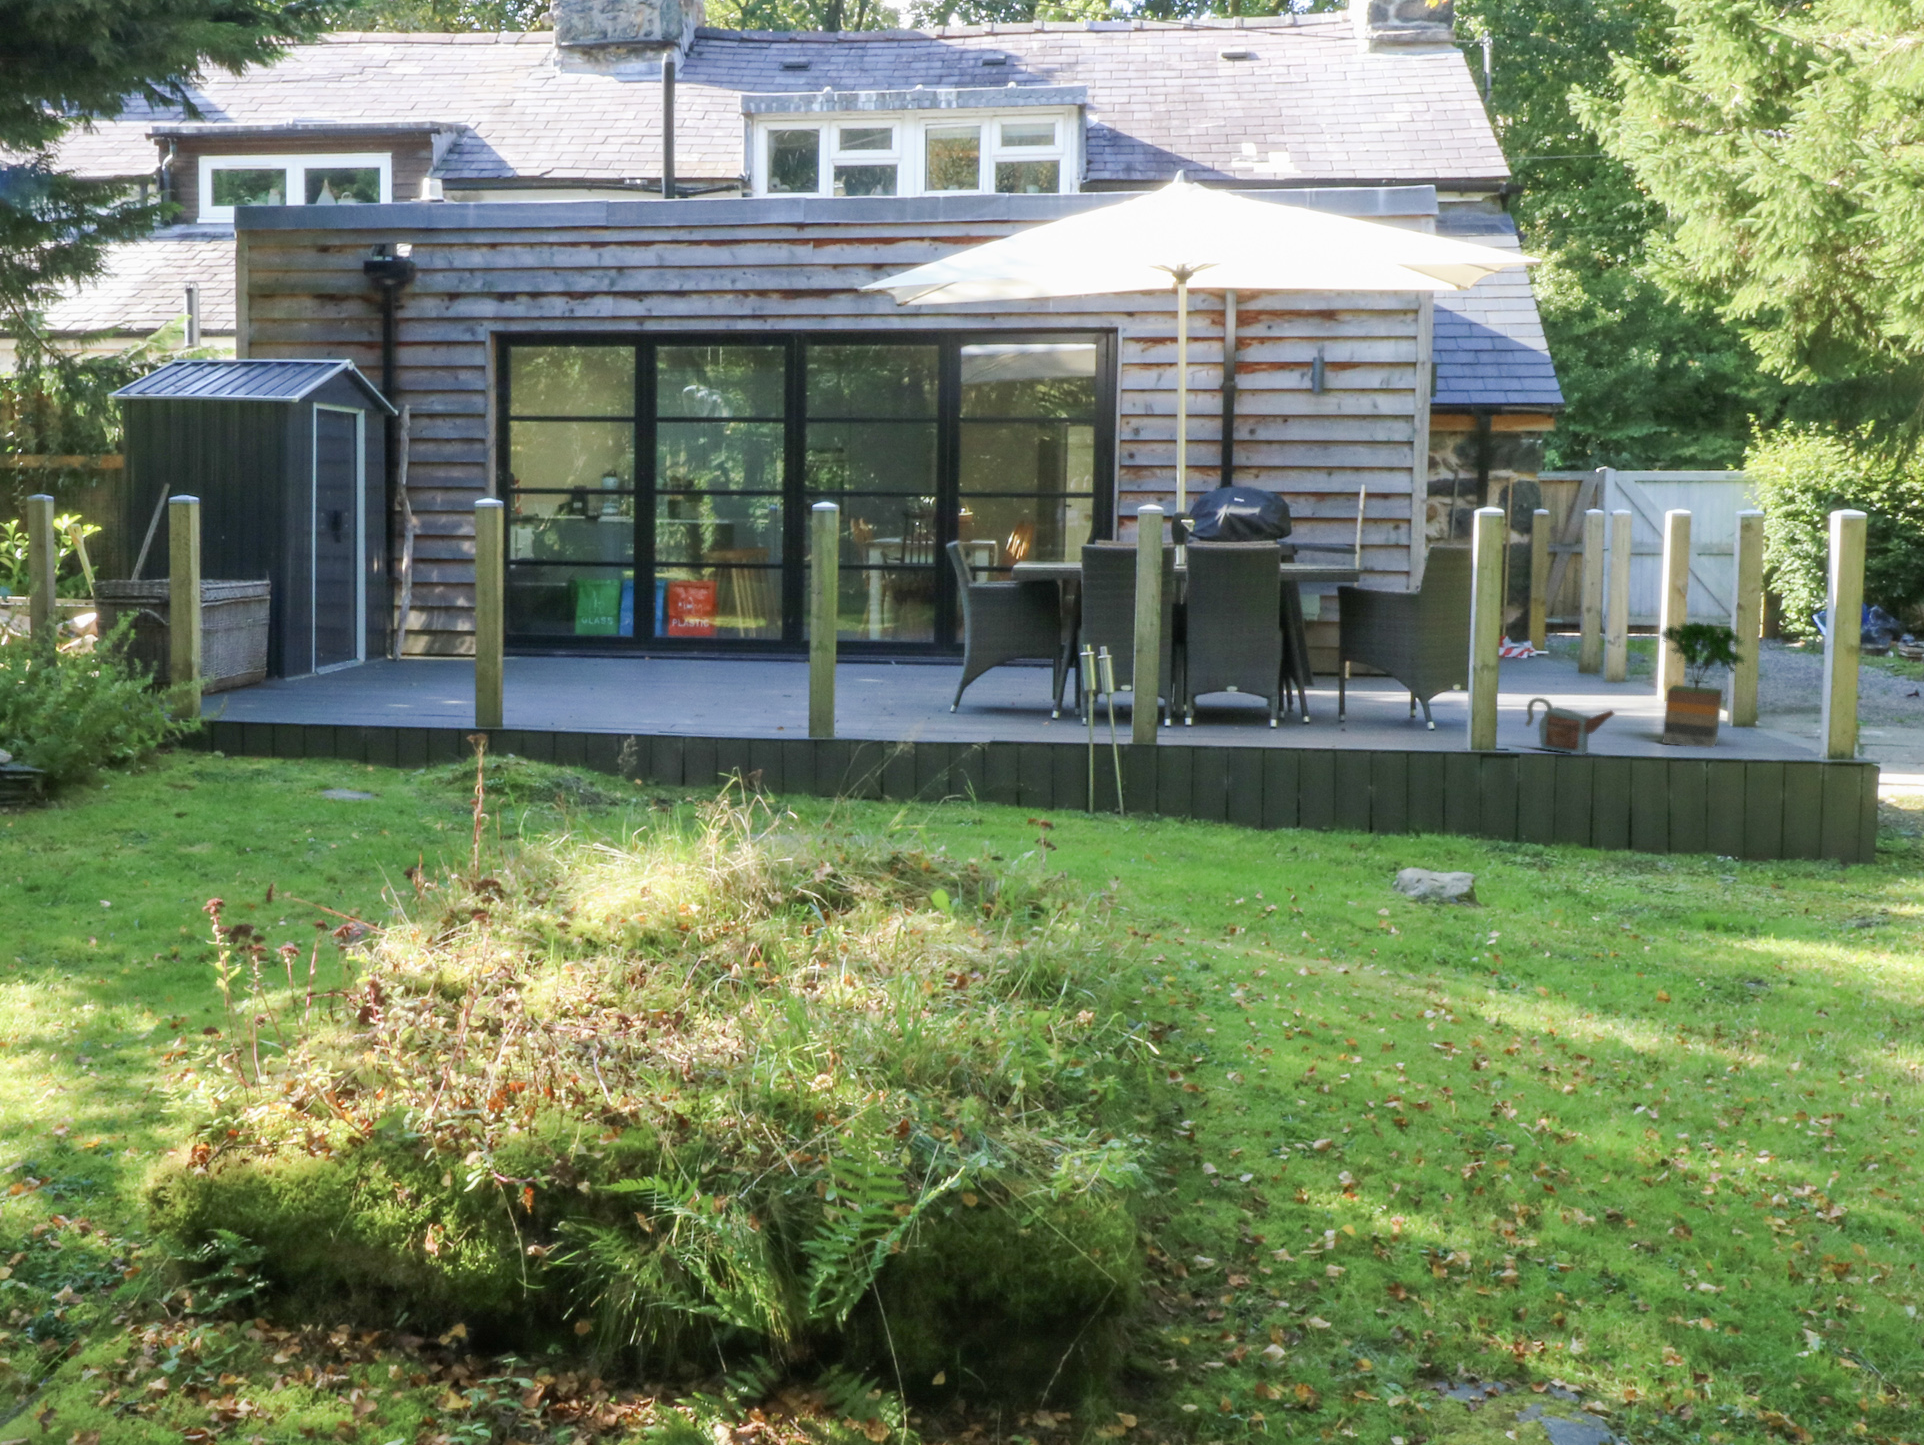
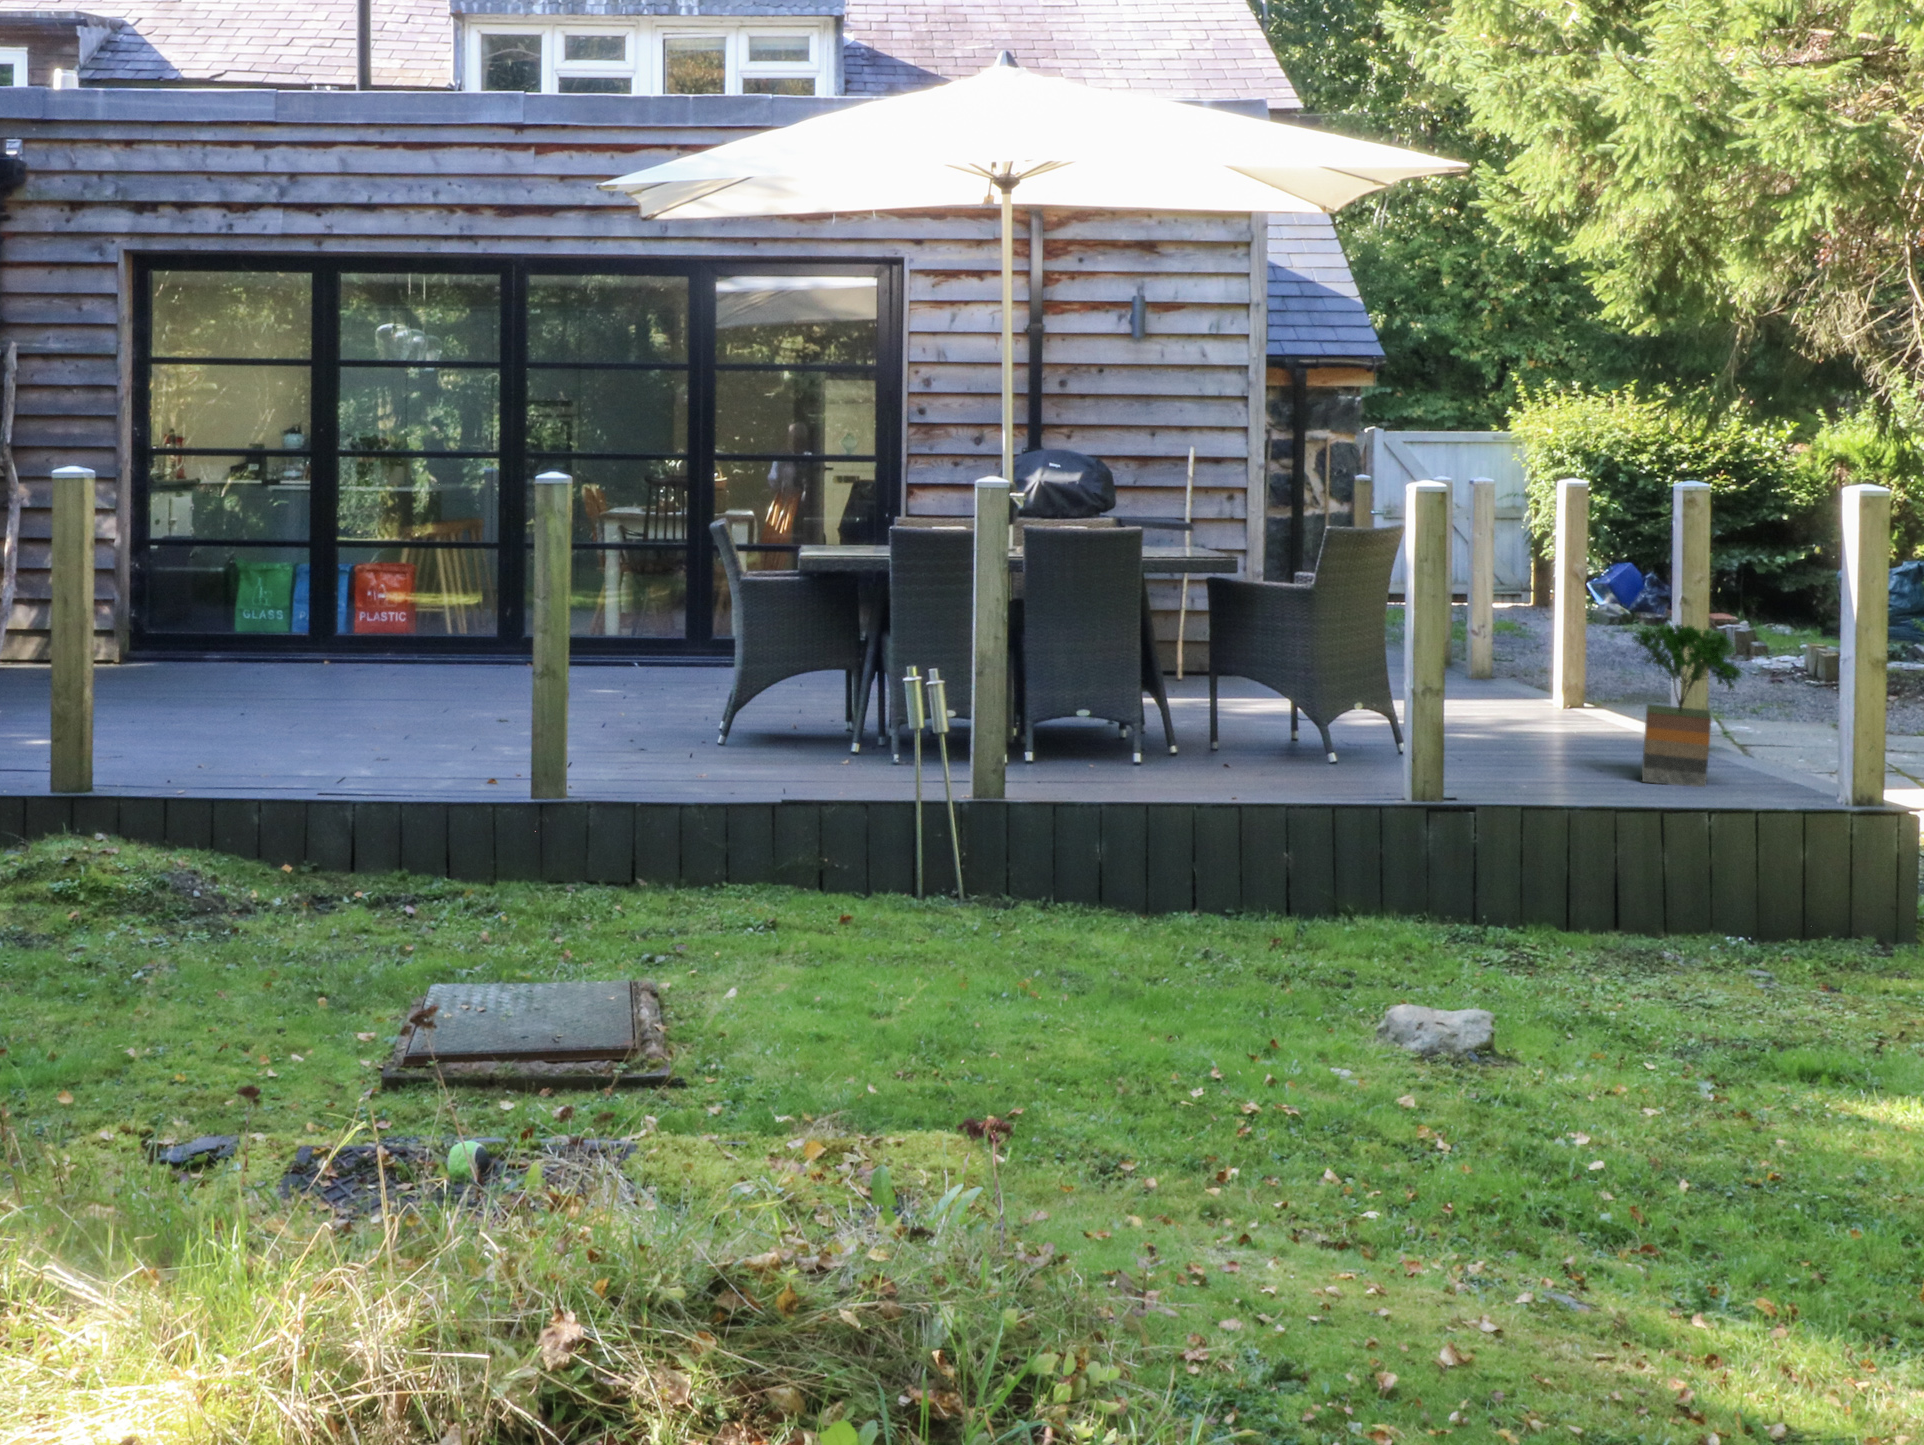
watering can: present [1526,698,1614,754] -> none [1486,728,1612,806]

